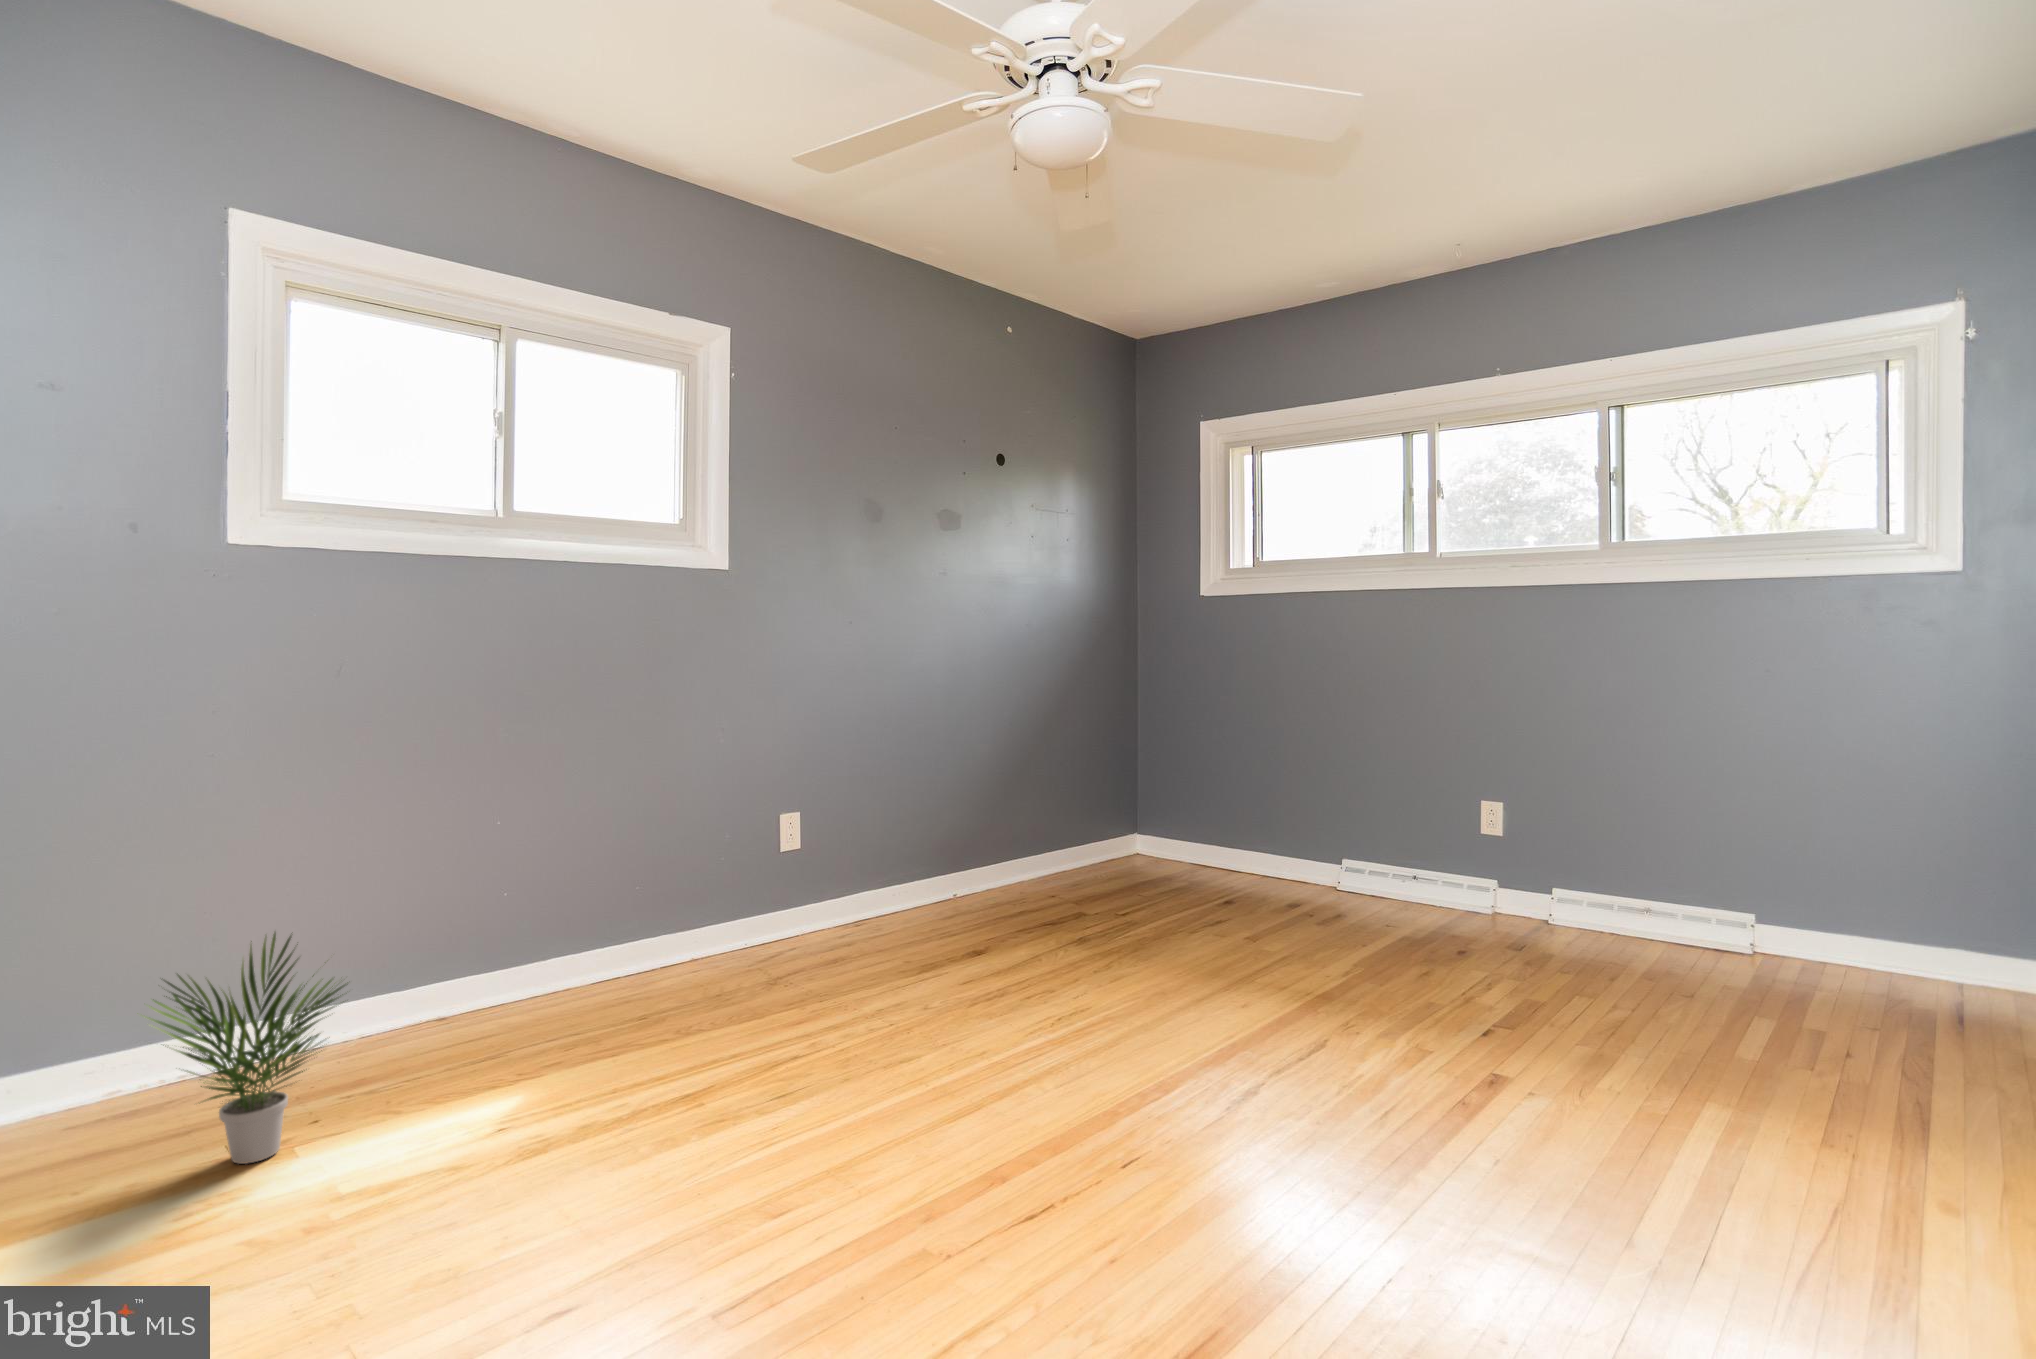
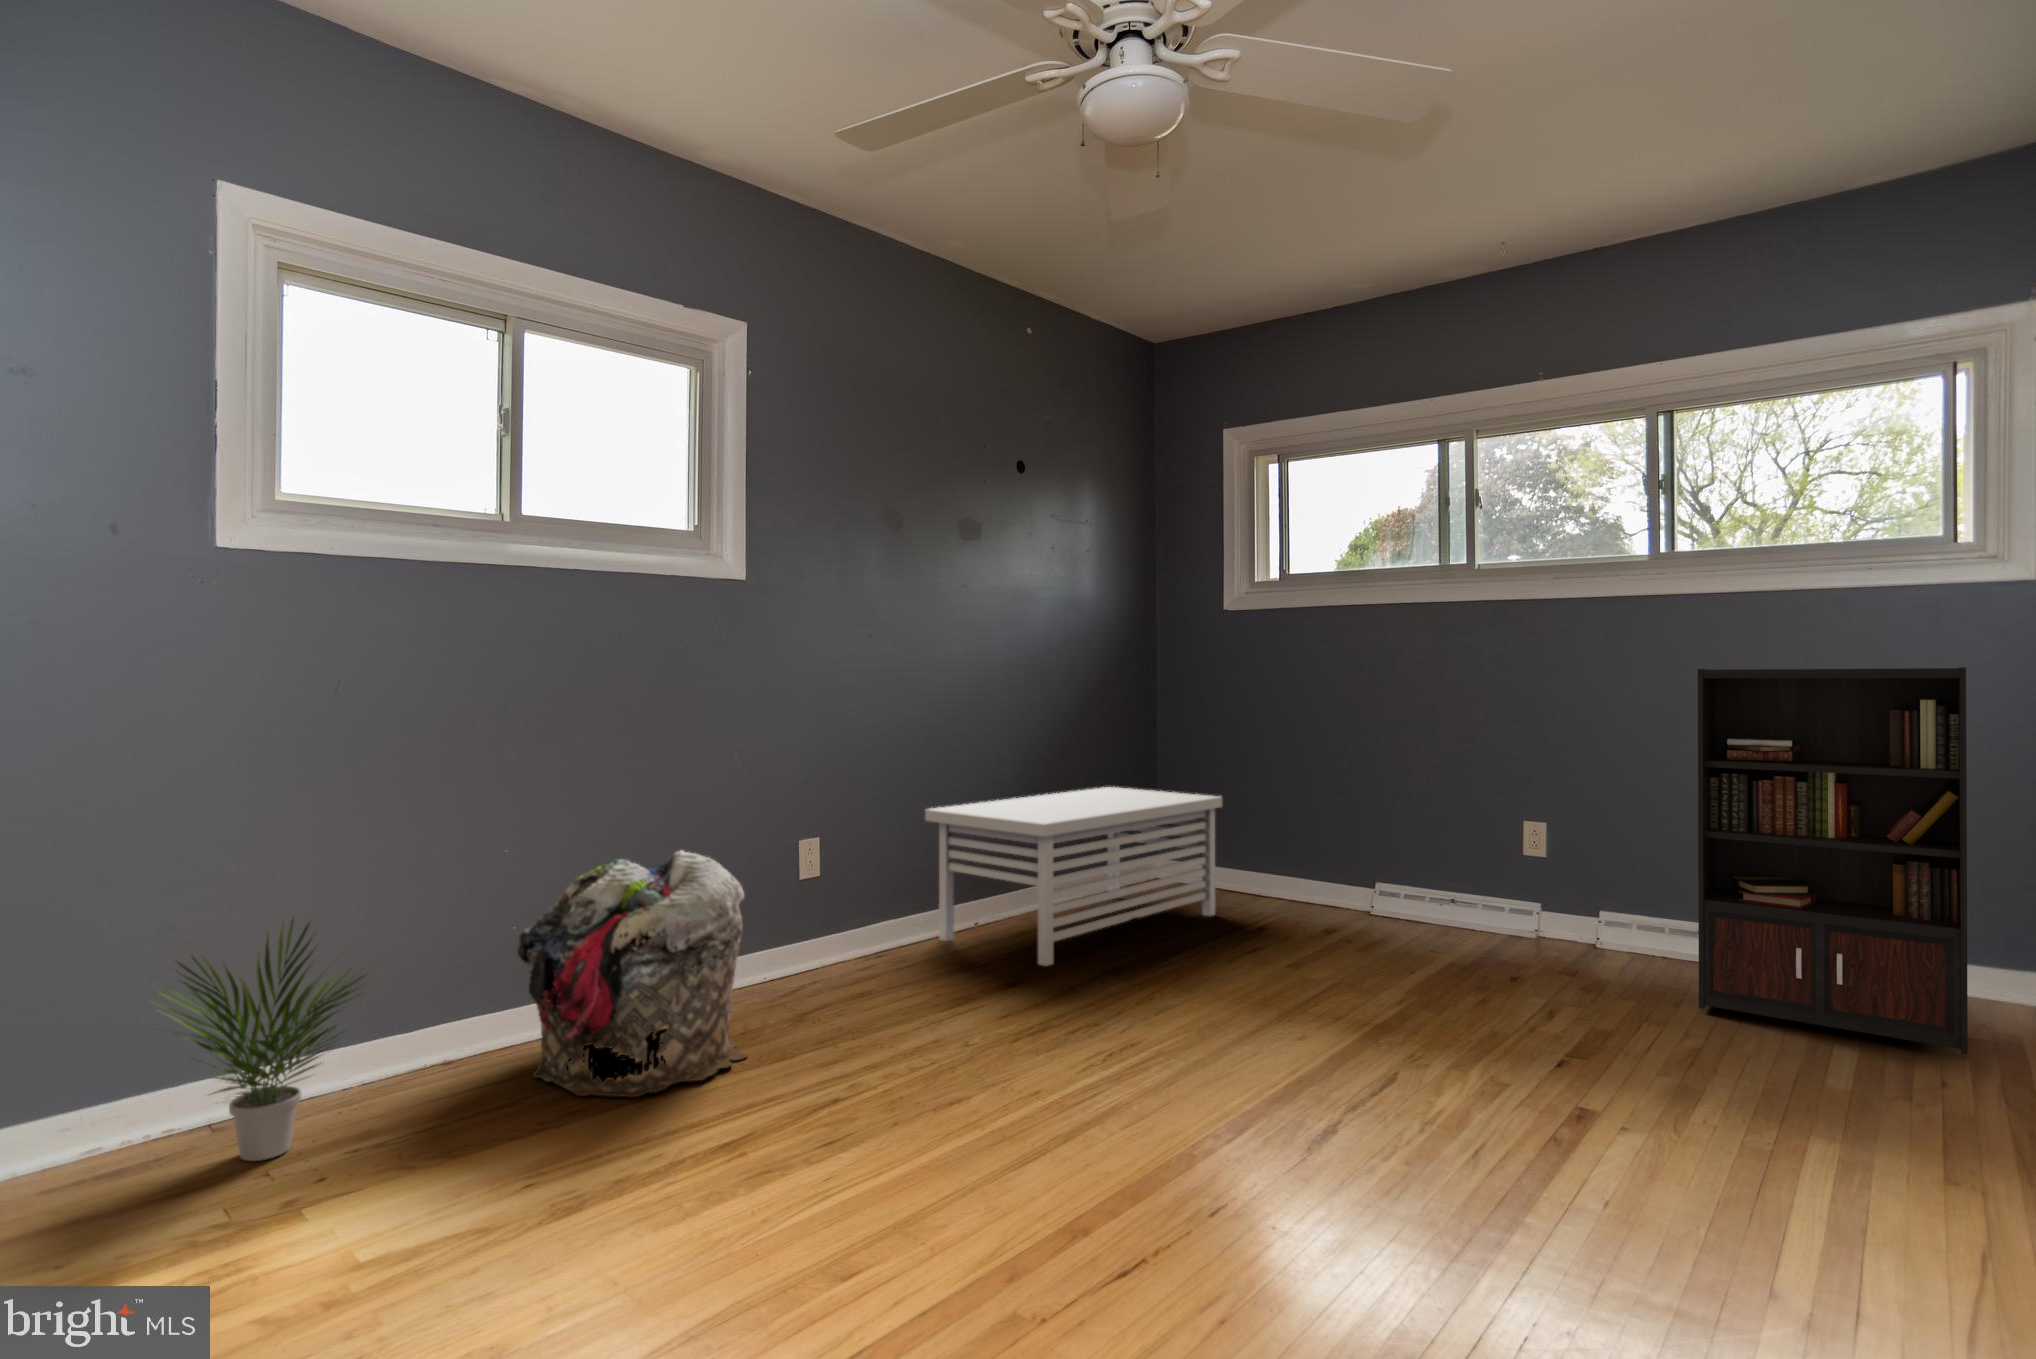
bookcase: none [1637,656,1967,1028] -> present [1698,667,1968,1054]
storage bench: none [897,774,1190,954] -> present [925,787,1222,966]
laundry basket: none [494,854,721,1094] -> present [518,850,747,1097]

